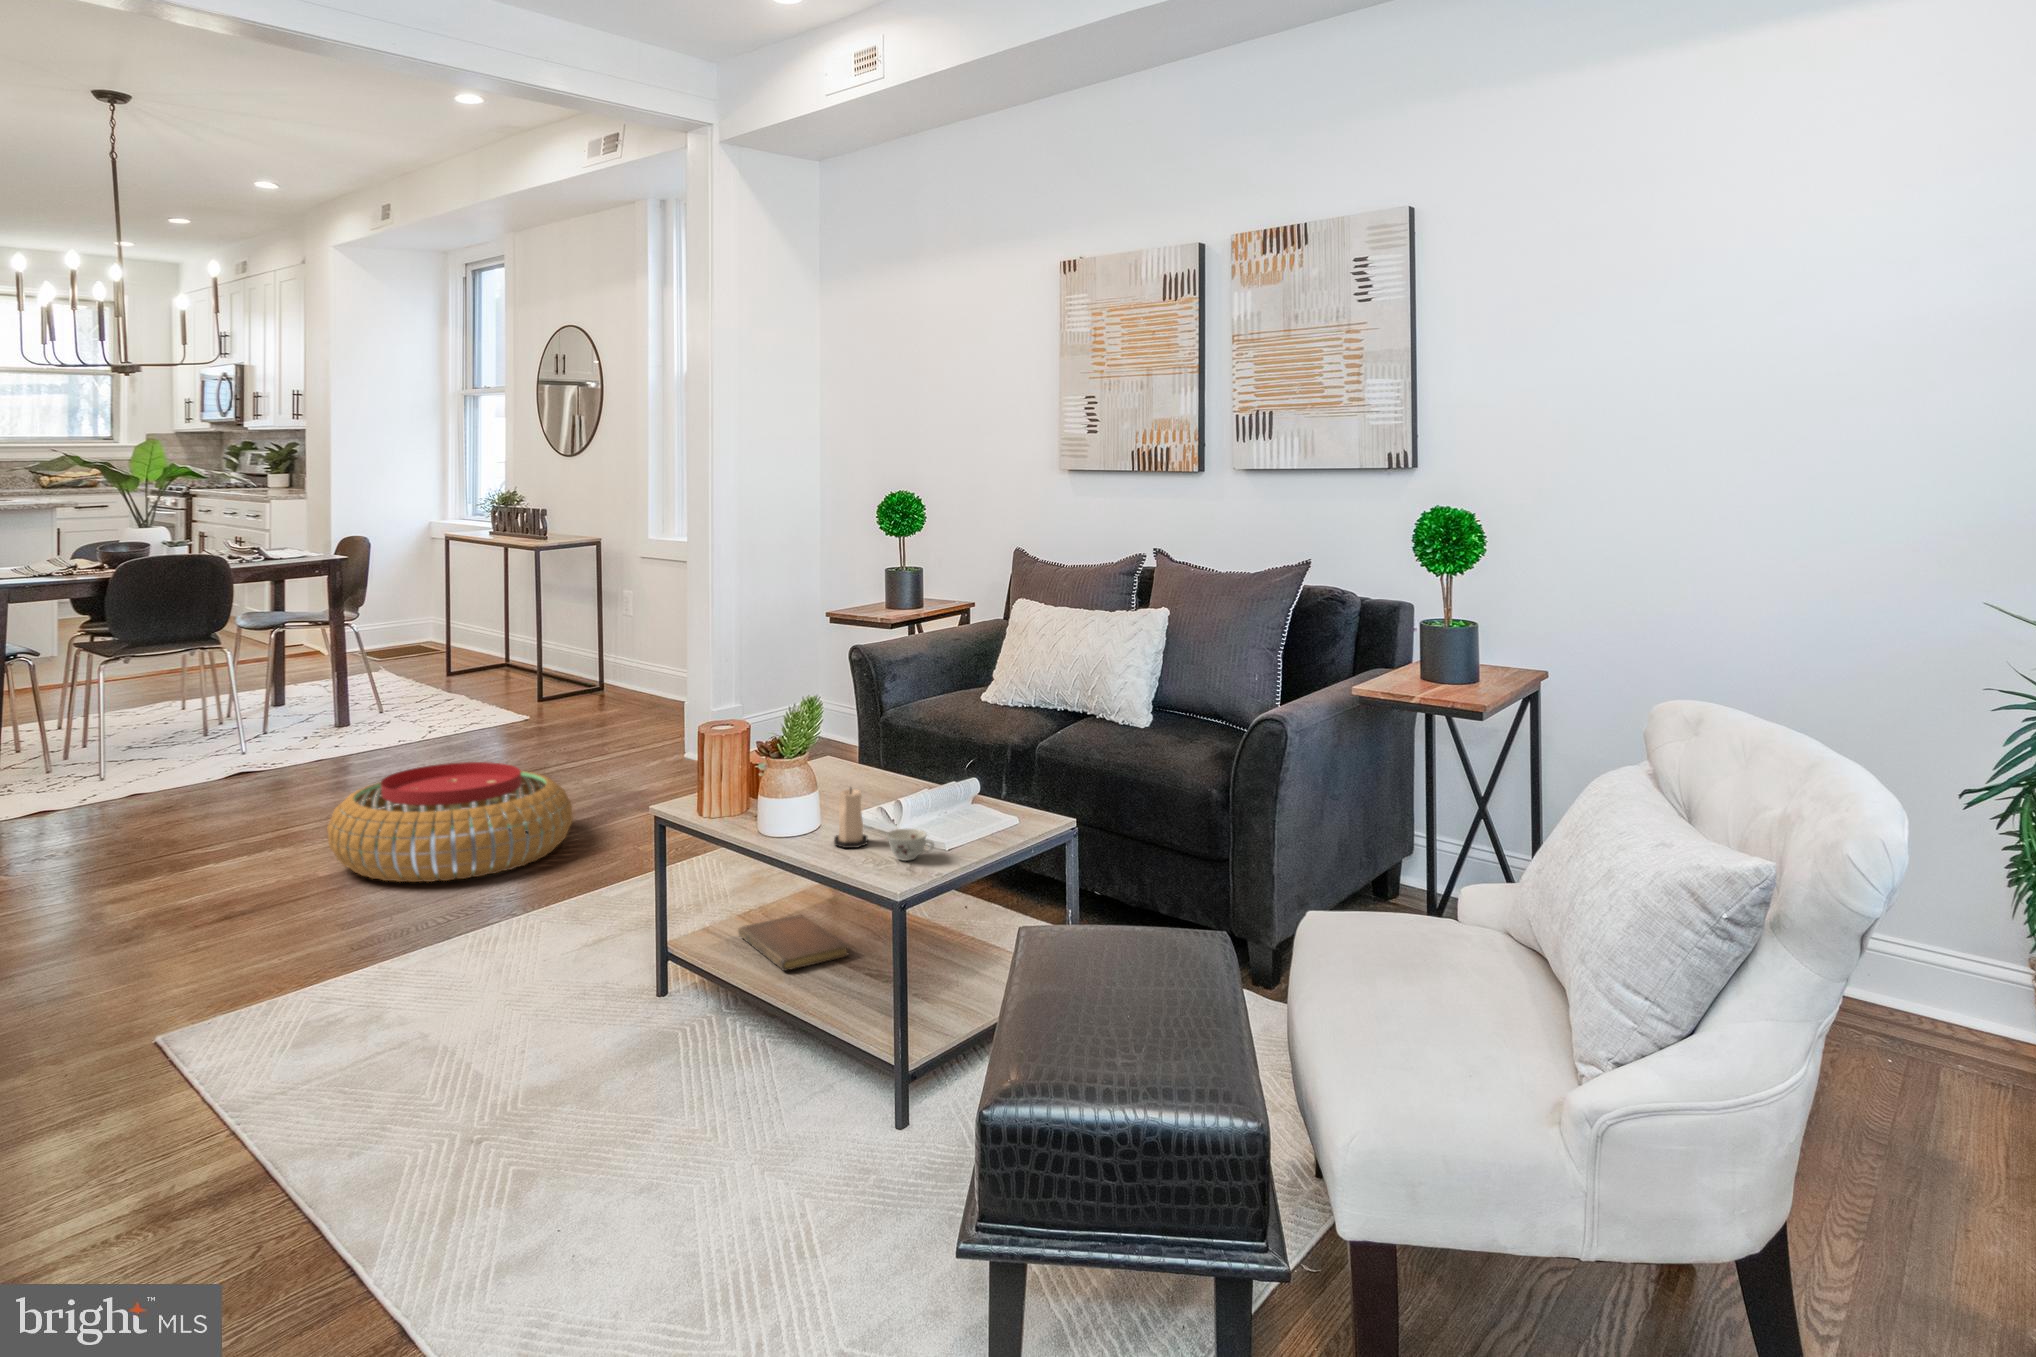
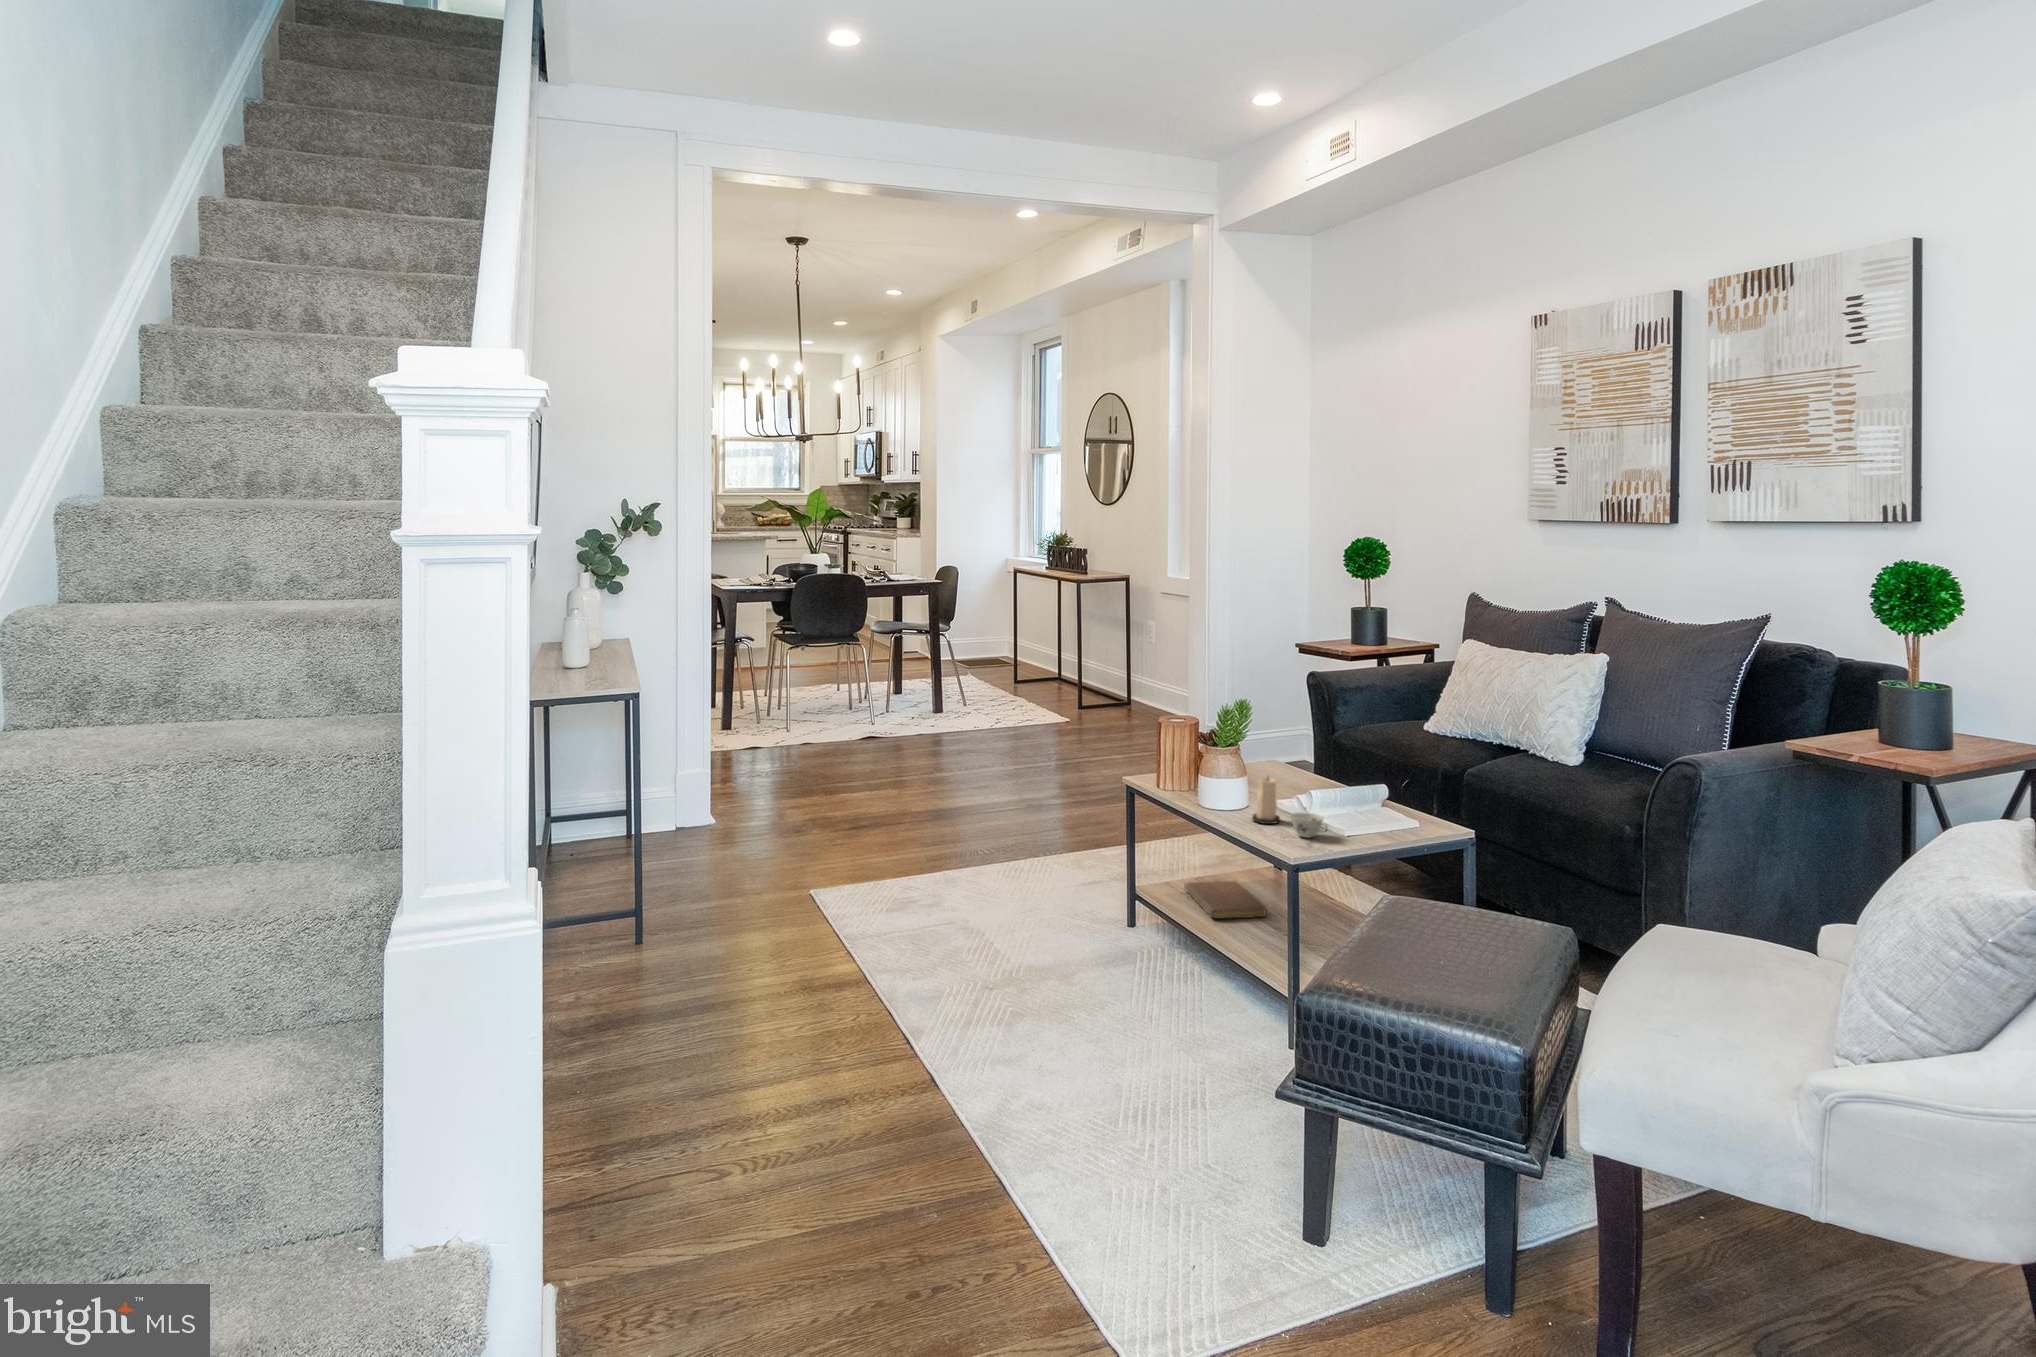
pouf: present [327,762,573,882] -> none [914,741,1081,827]

